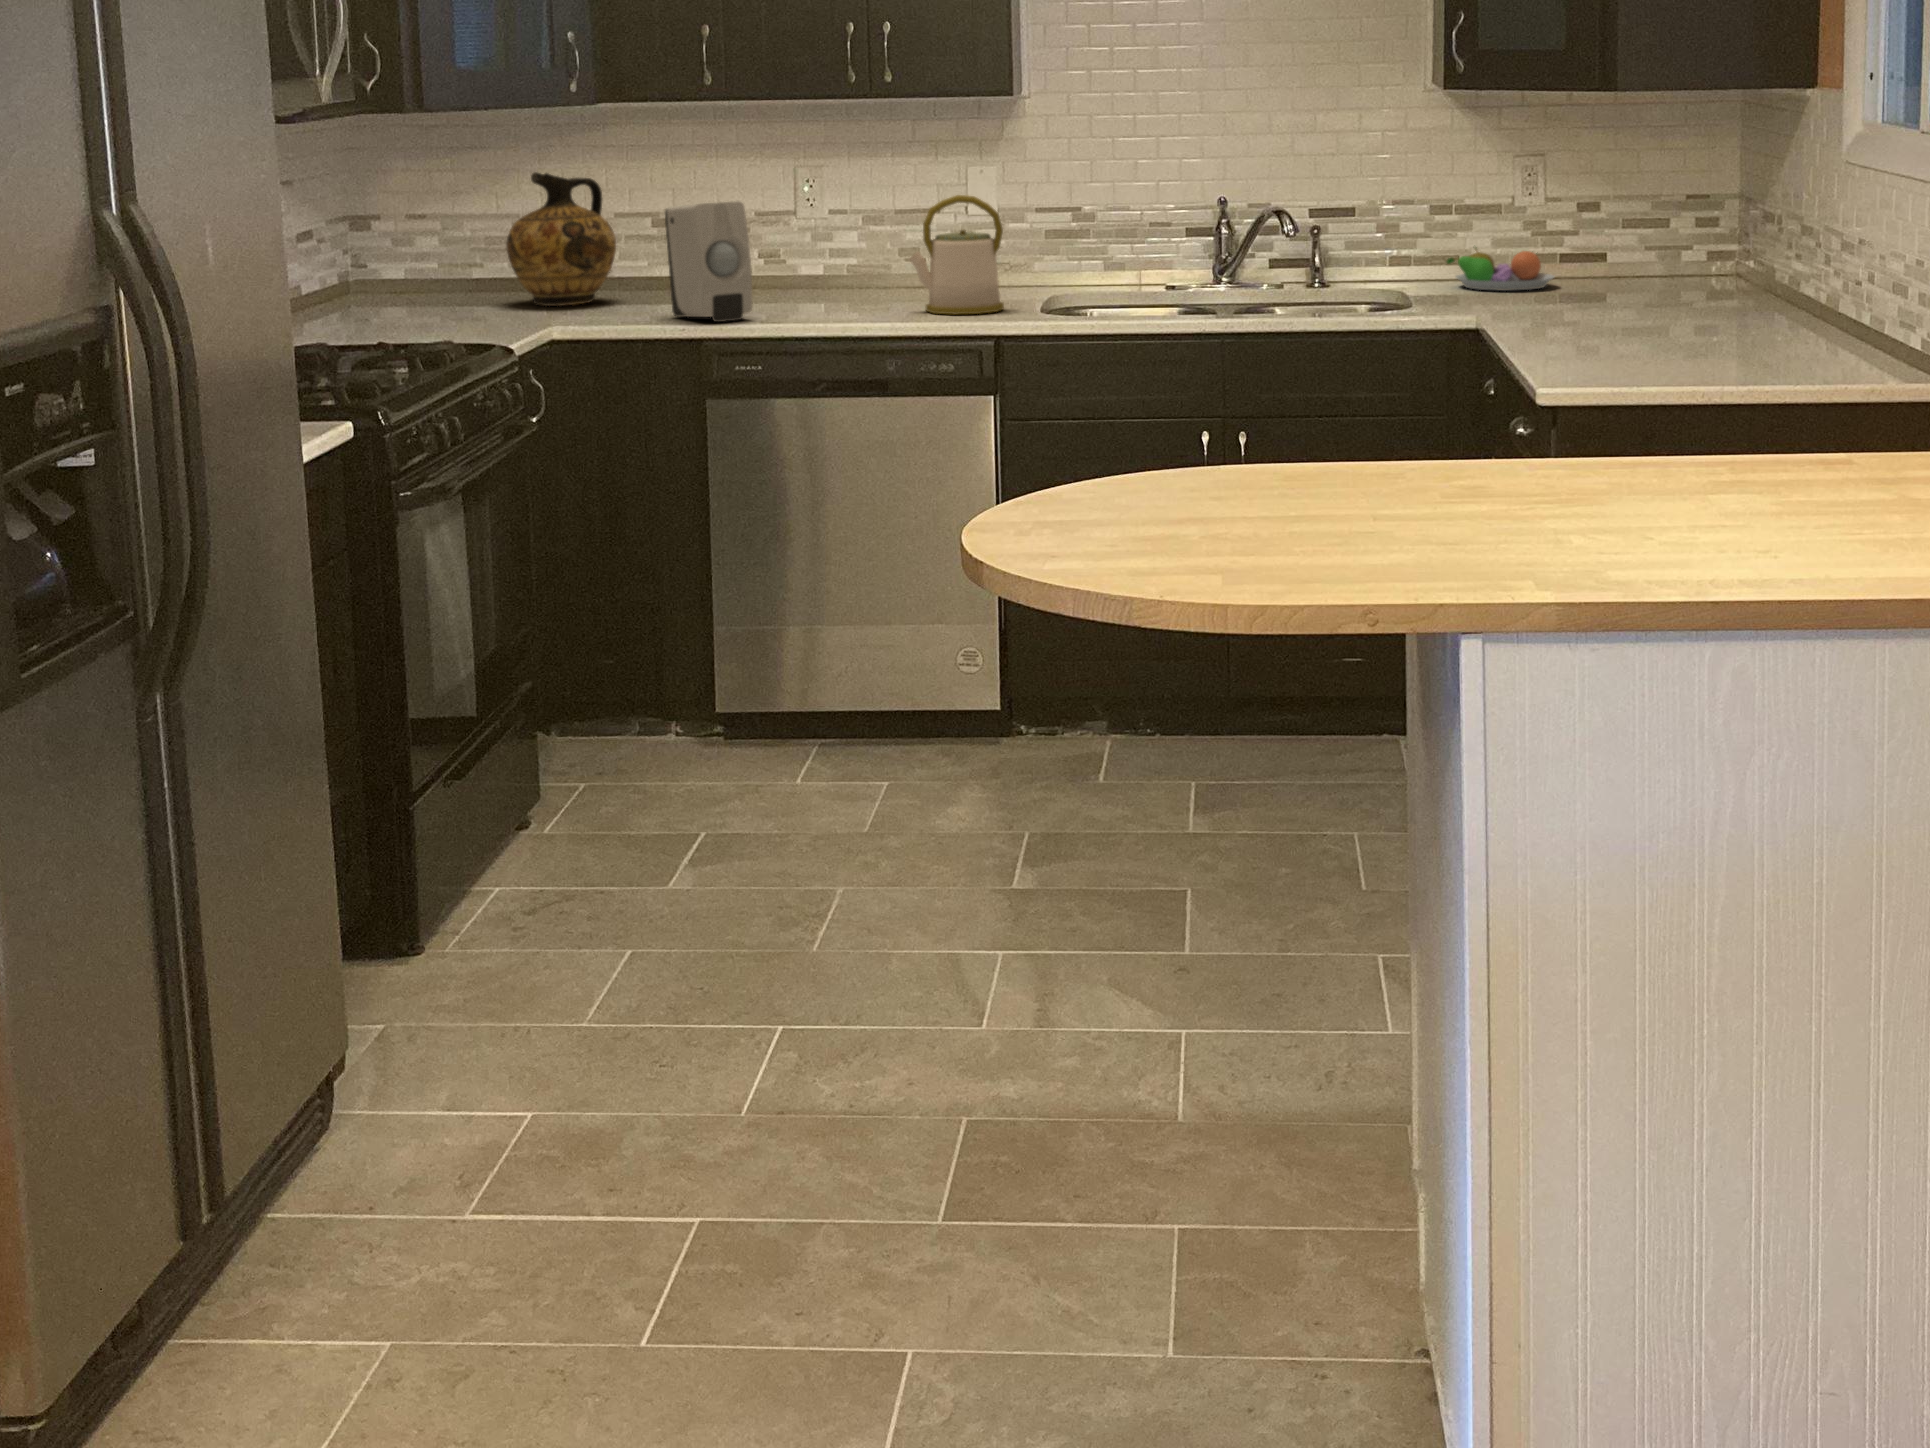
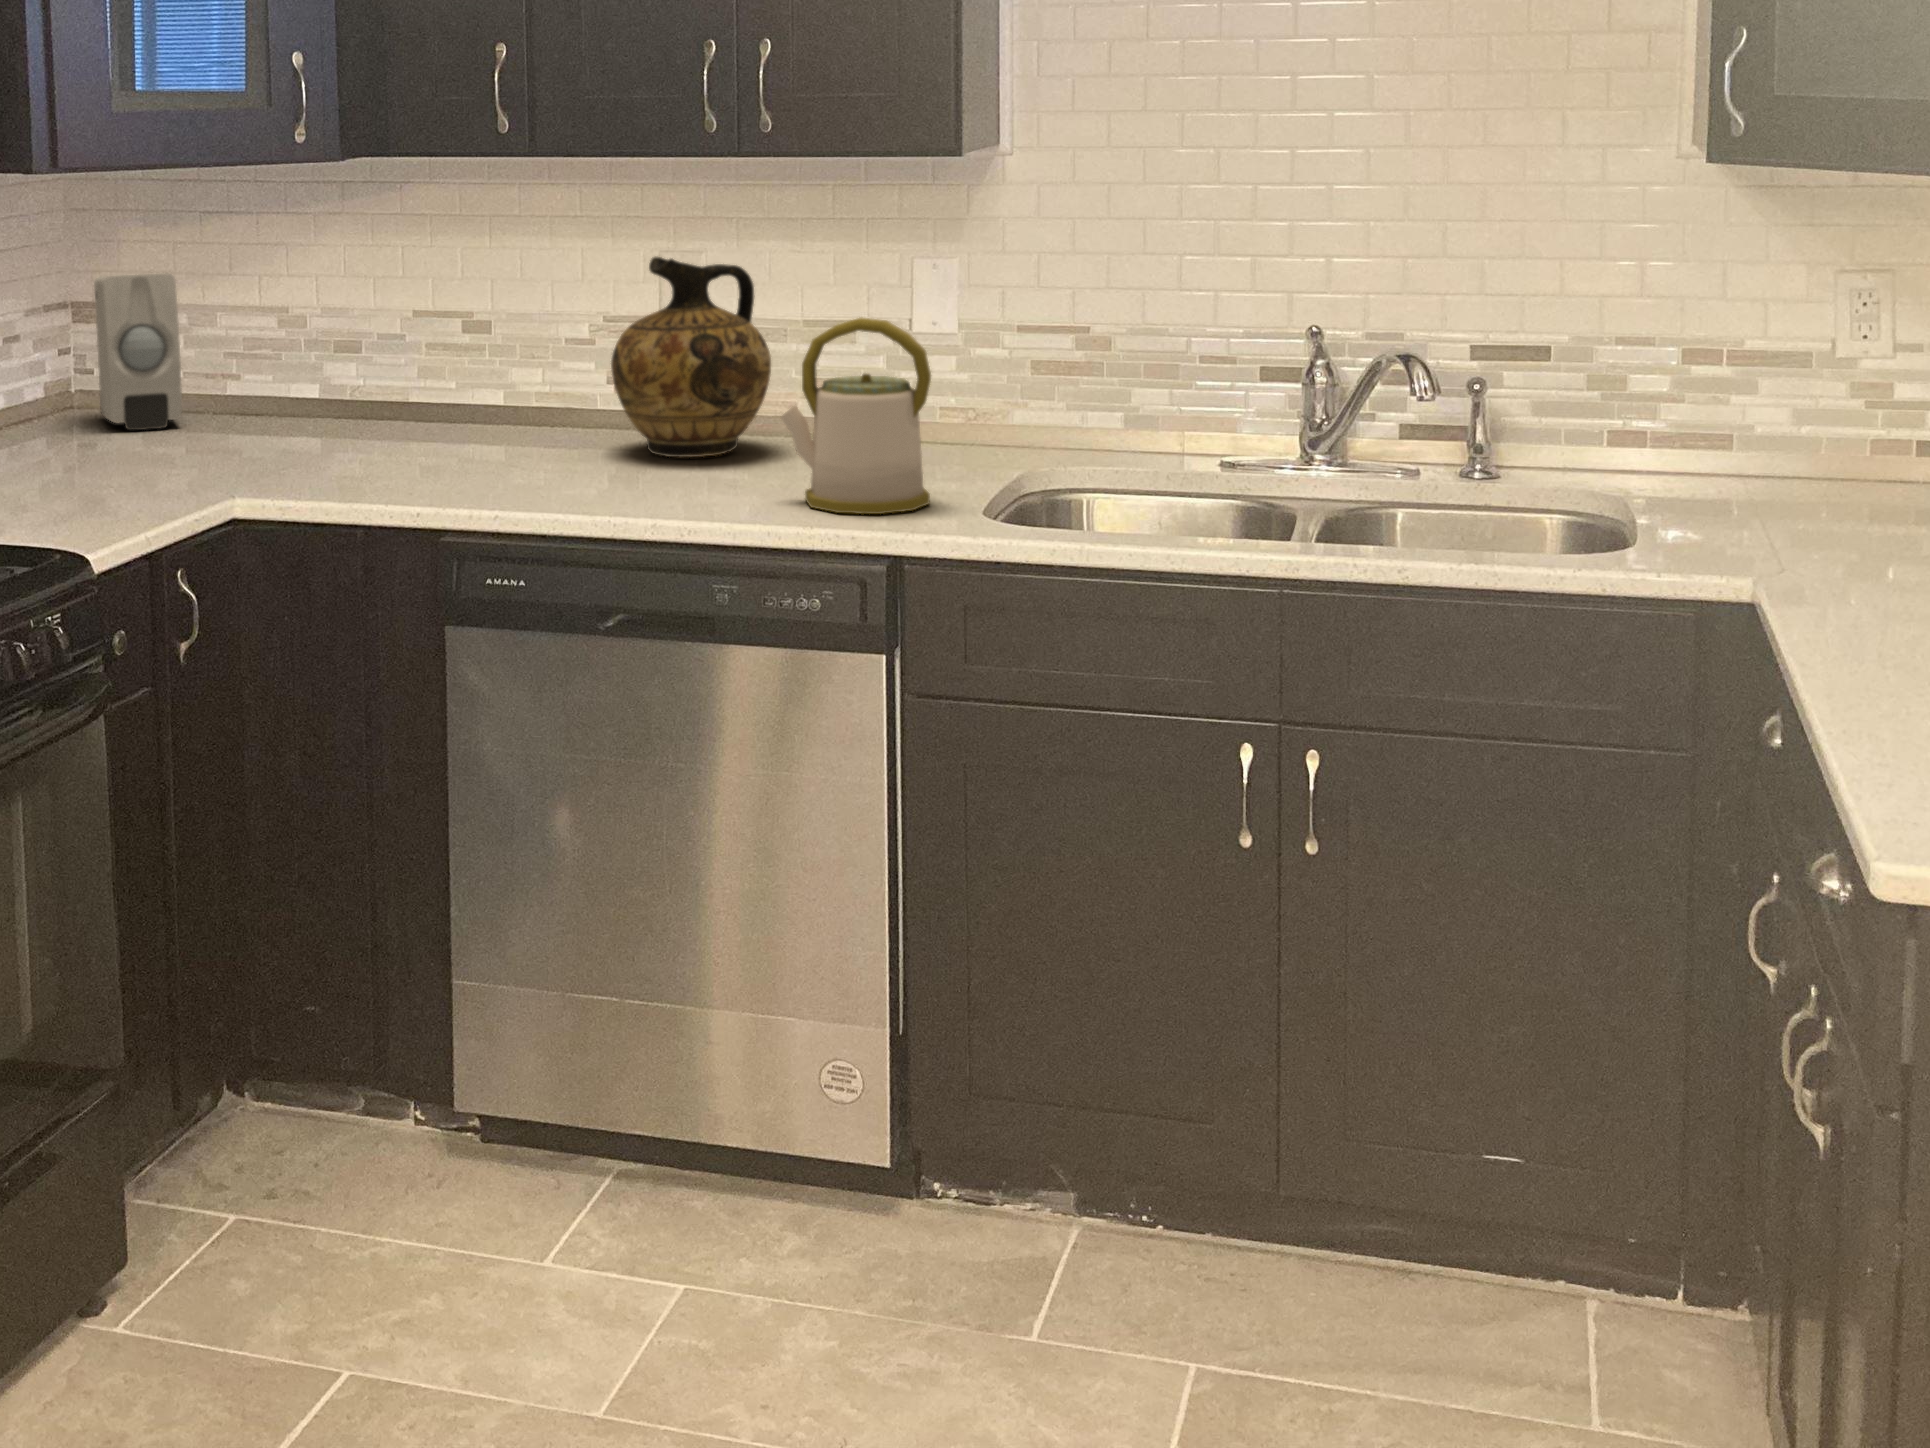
ceramic jug: present [506,172,616,306] -> present [611,257,771,457]
soap dispenser: present [665,201,752,322] -> present [94,274,182,430]
fruit bowl: present [1447,248,1554,291] -> none [1706,418,1909,505]

